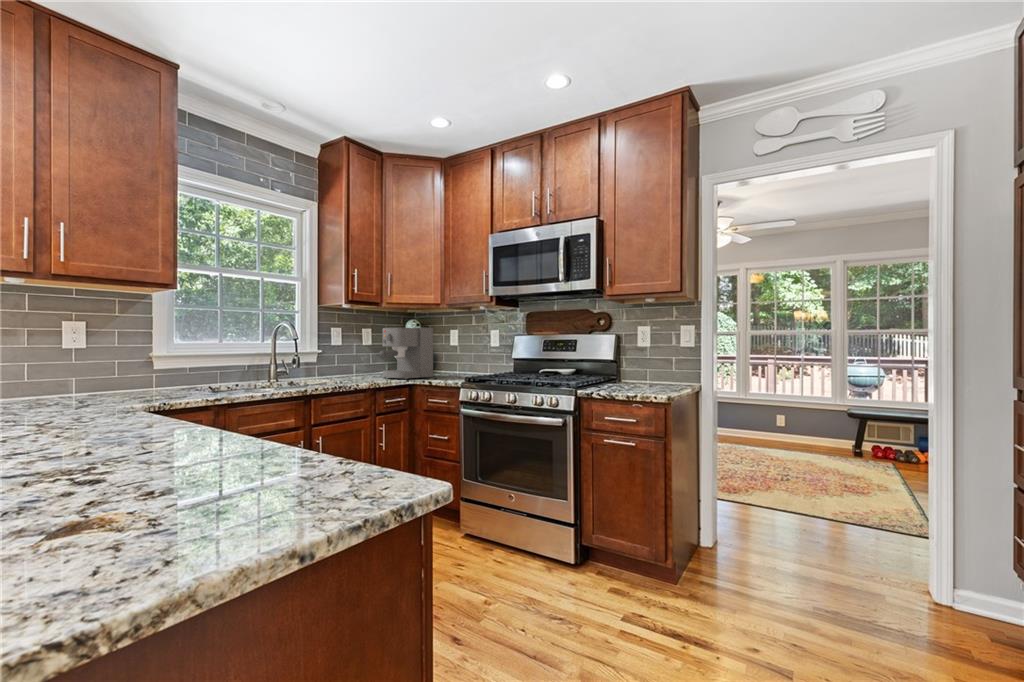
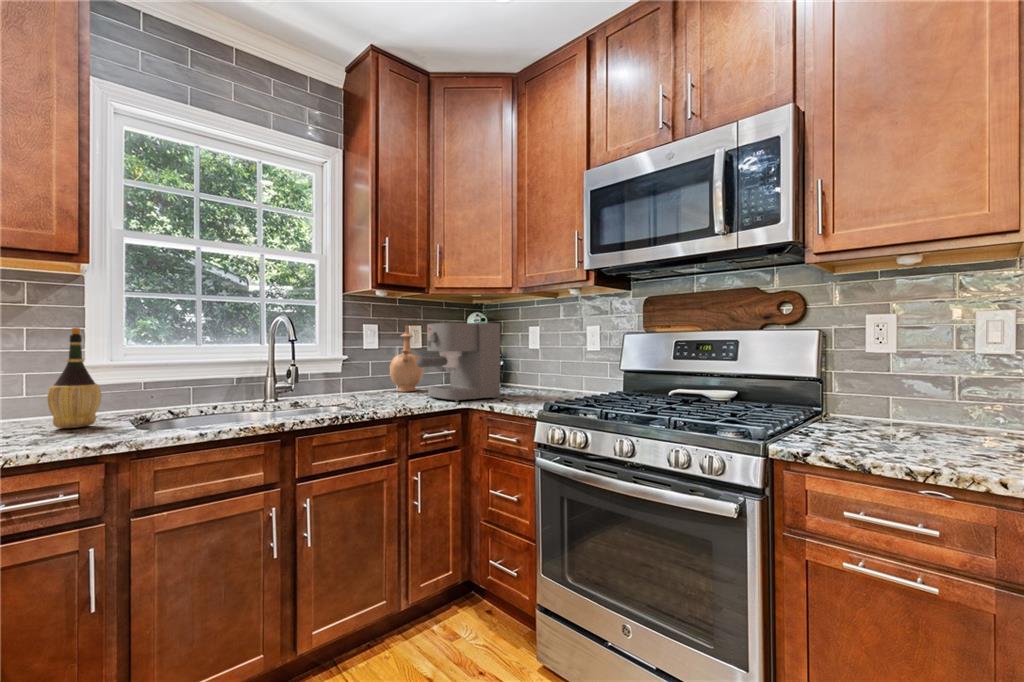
vase: none [349,328,374,376] -> present [390,326,424,392]
wine bottle: none [160,331,190,393] -> present [47,328,101,428]

